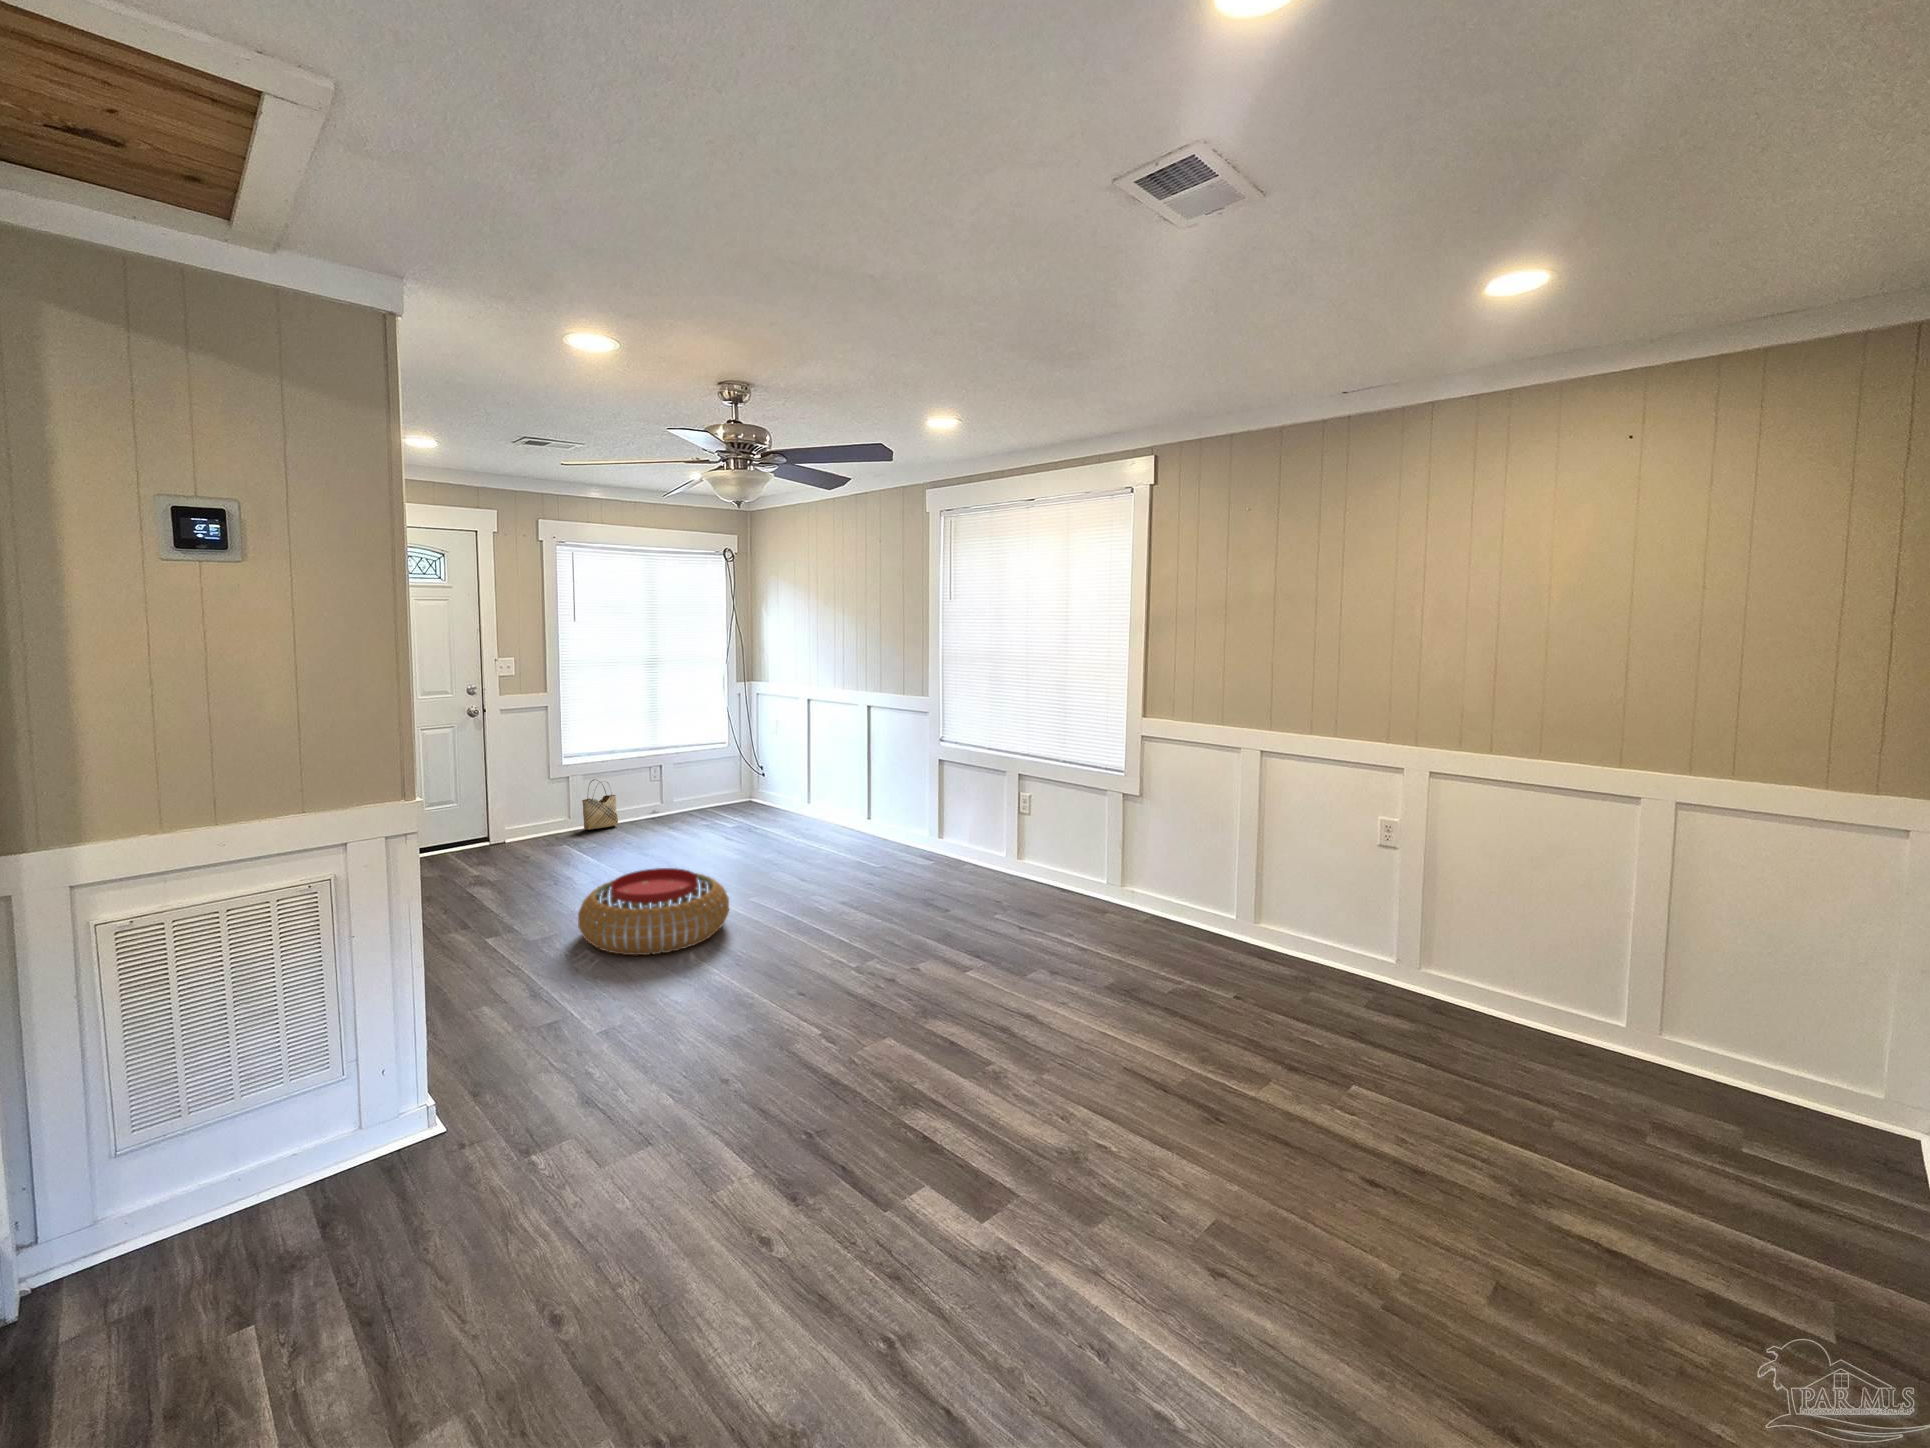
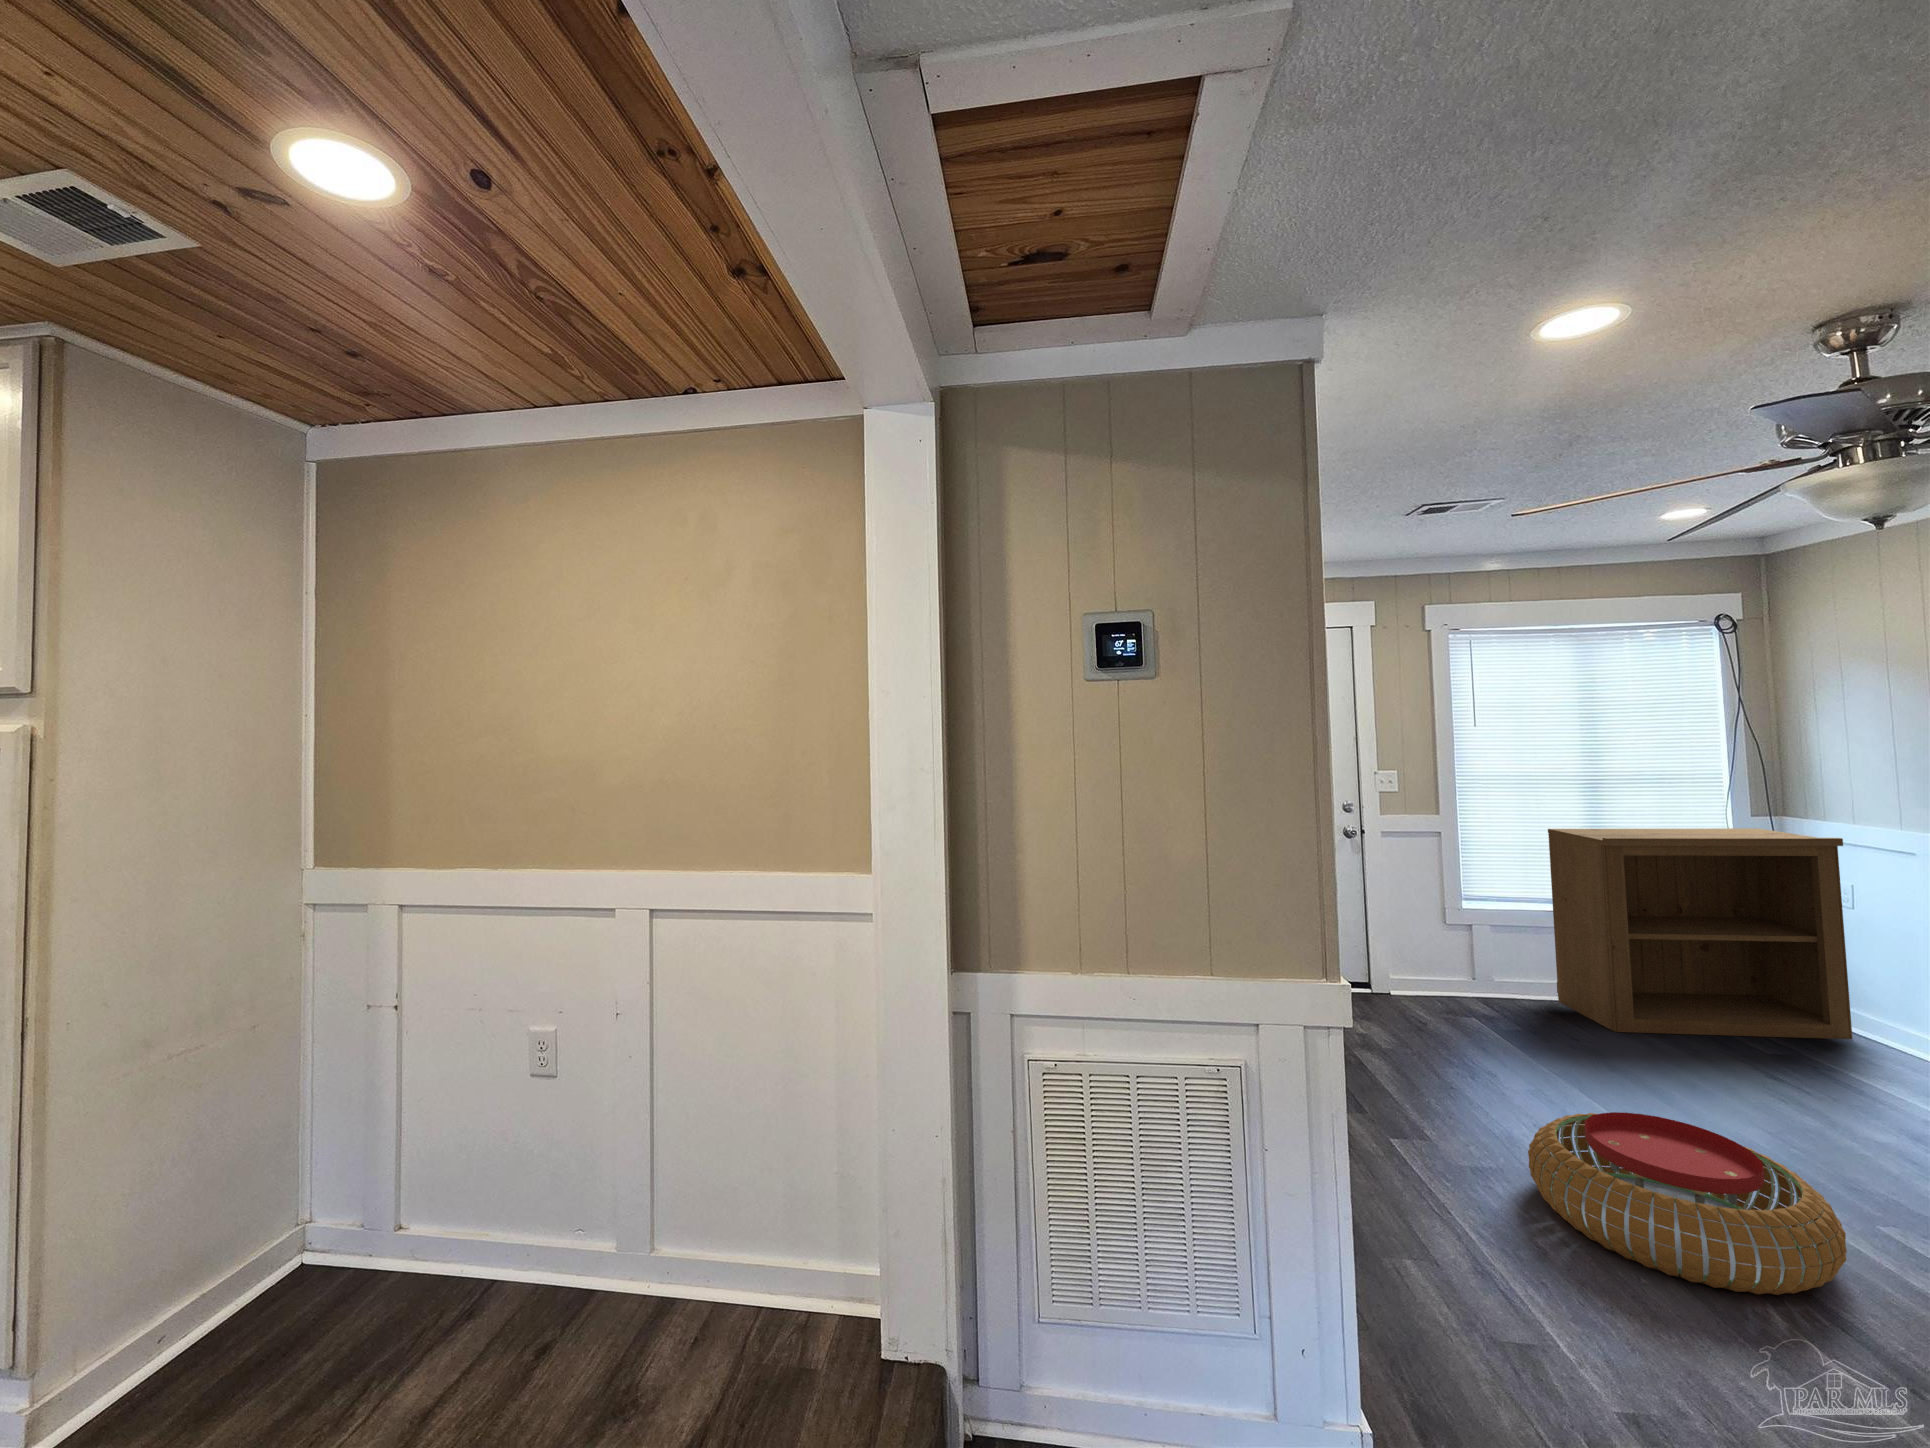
bookshelf: none [622,690,772,833] -> present [1548,828,1852,1039]
woven basket: present [582,779,618,830] -> none [1491,934,1548,1004]

